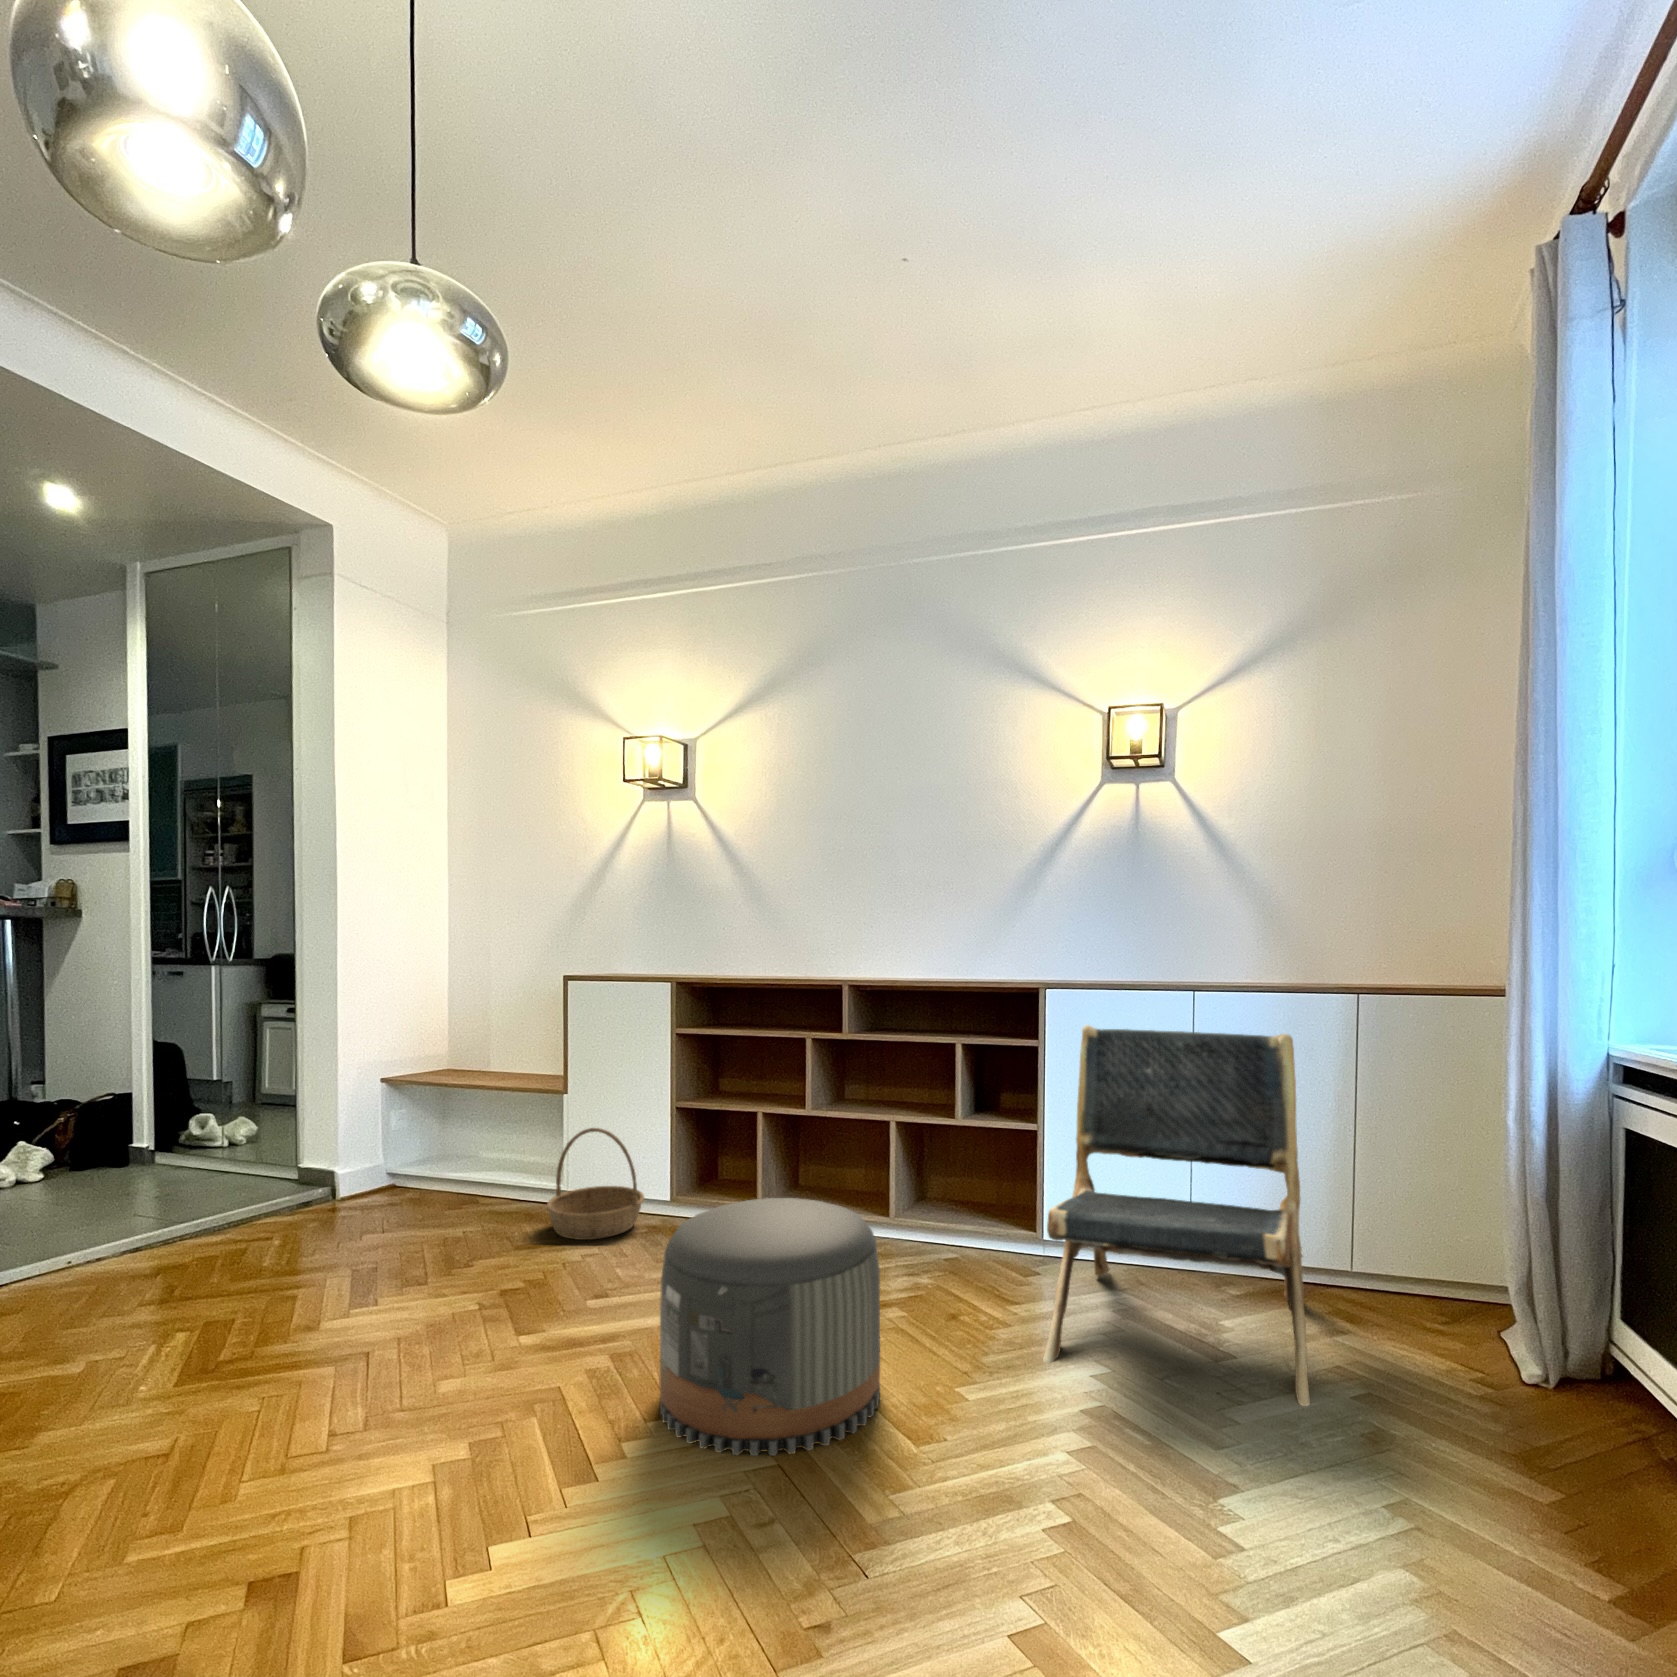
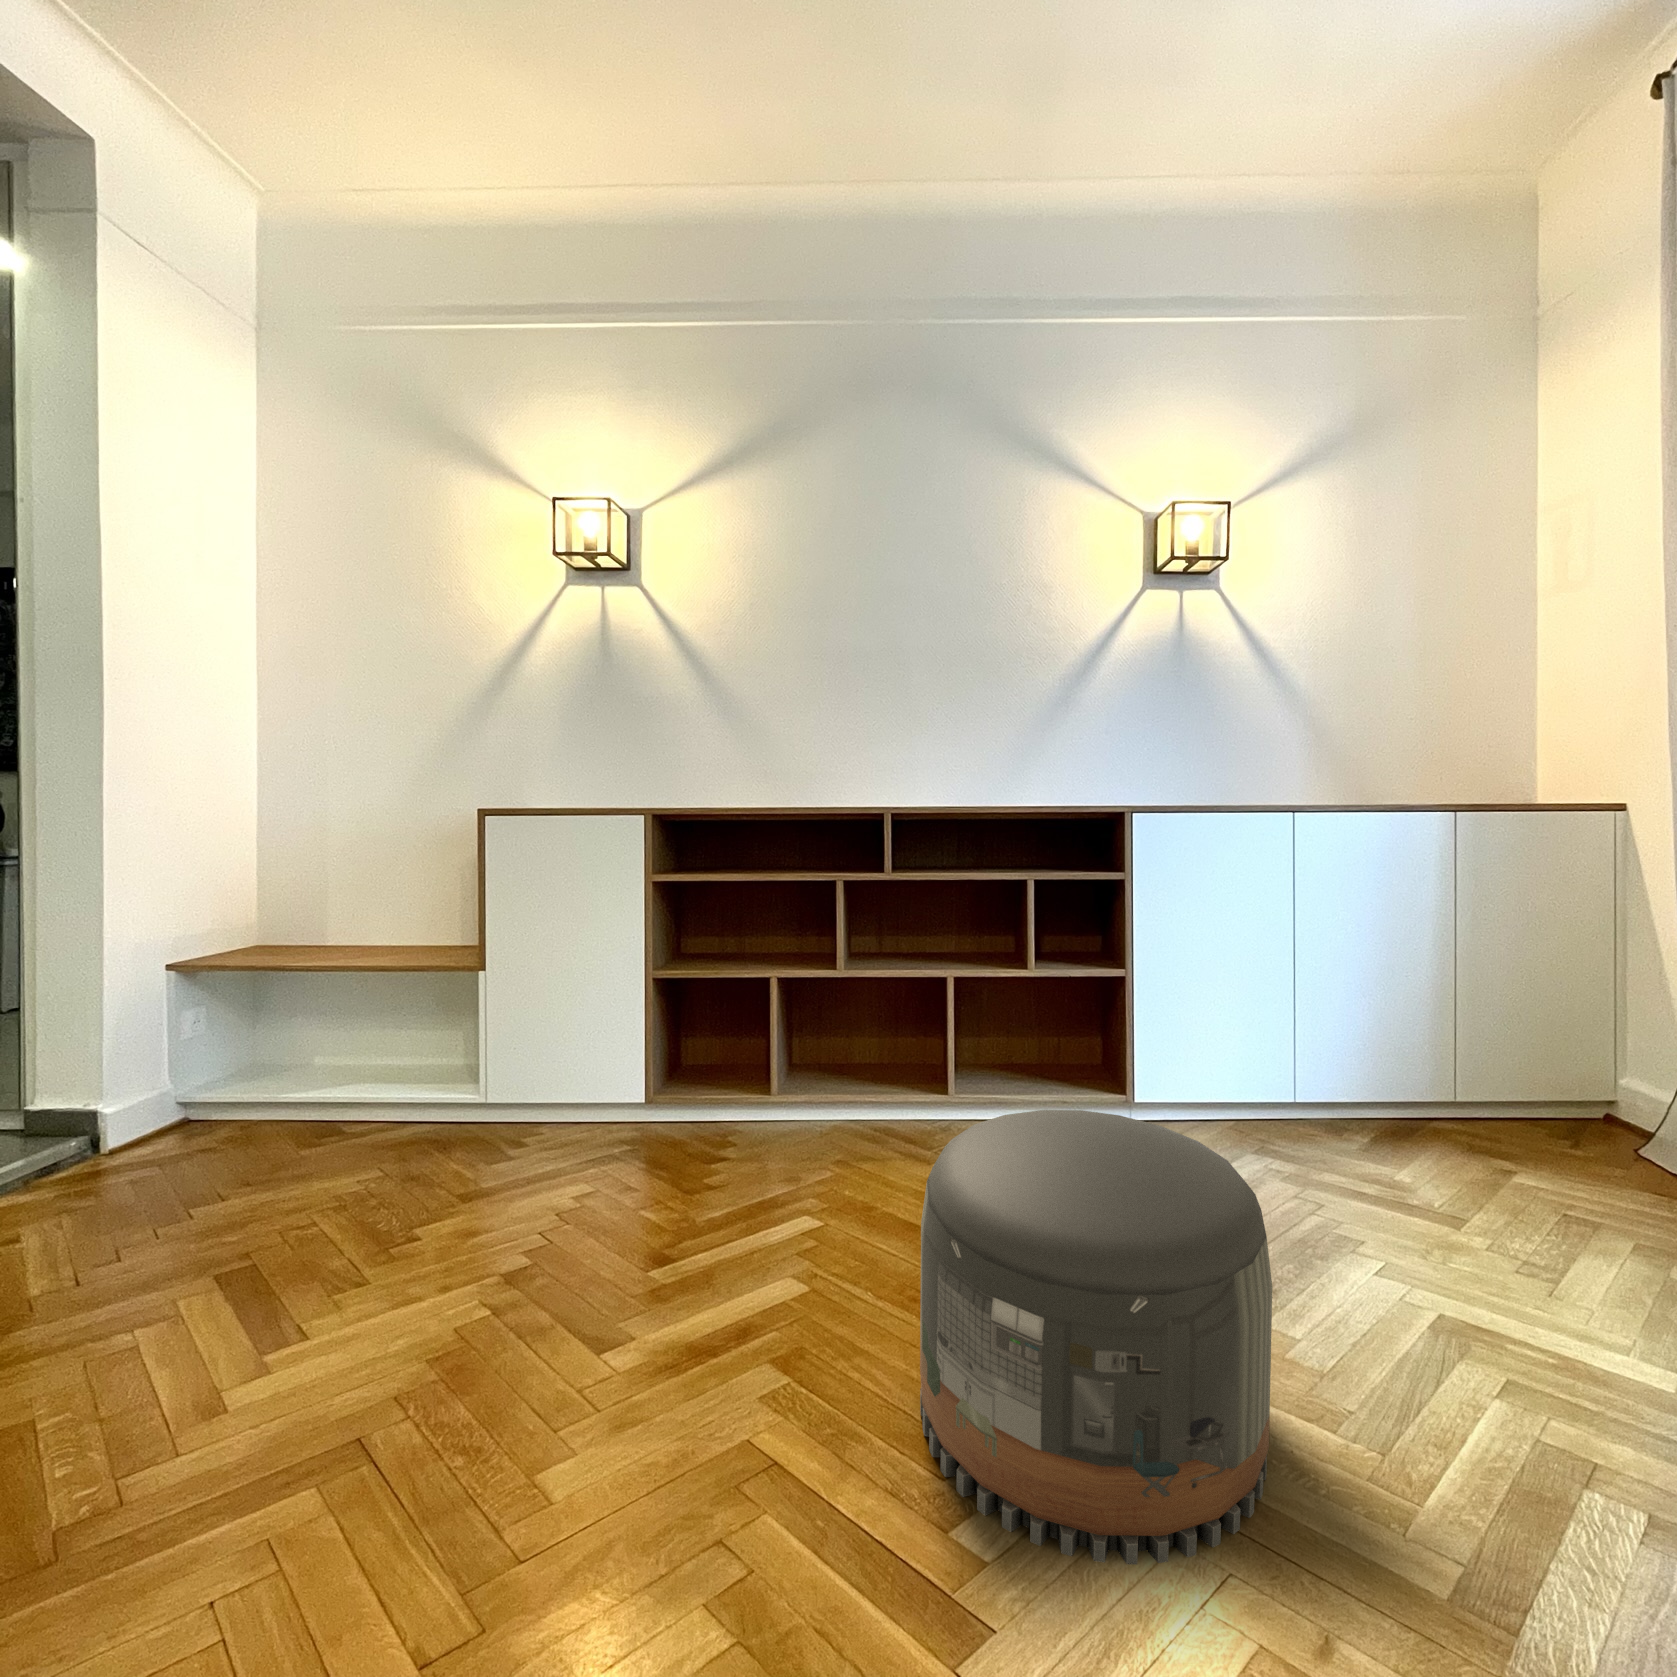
lounge chair: present [1043,1025,1311,1406] -> none [1205,859,1645,1290]
basket: present [547,1128,644,1240] -> none [487,1018,624,1170]

